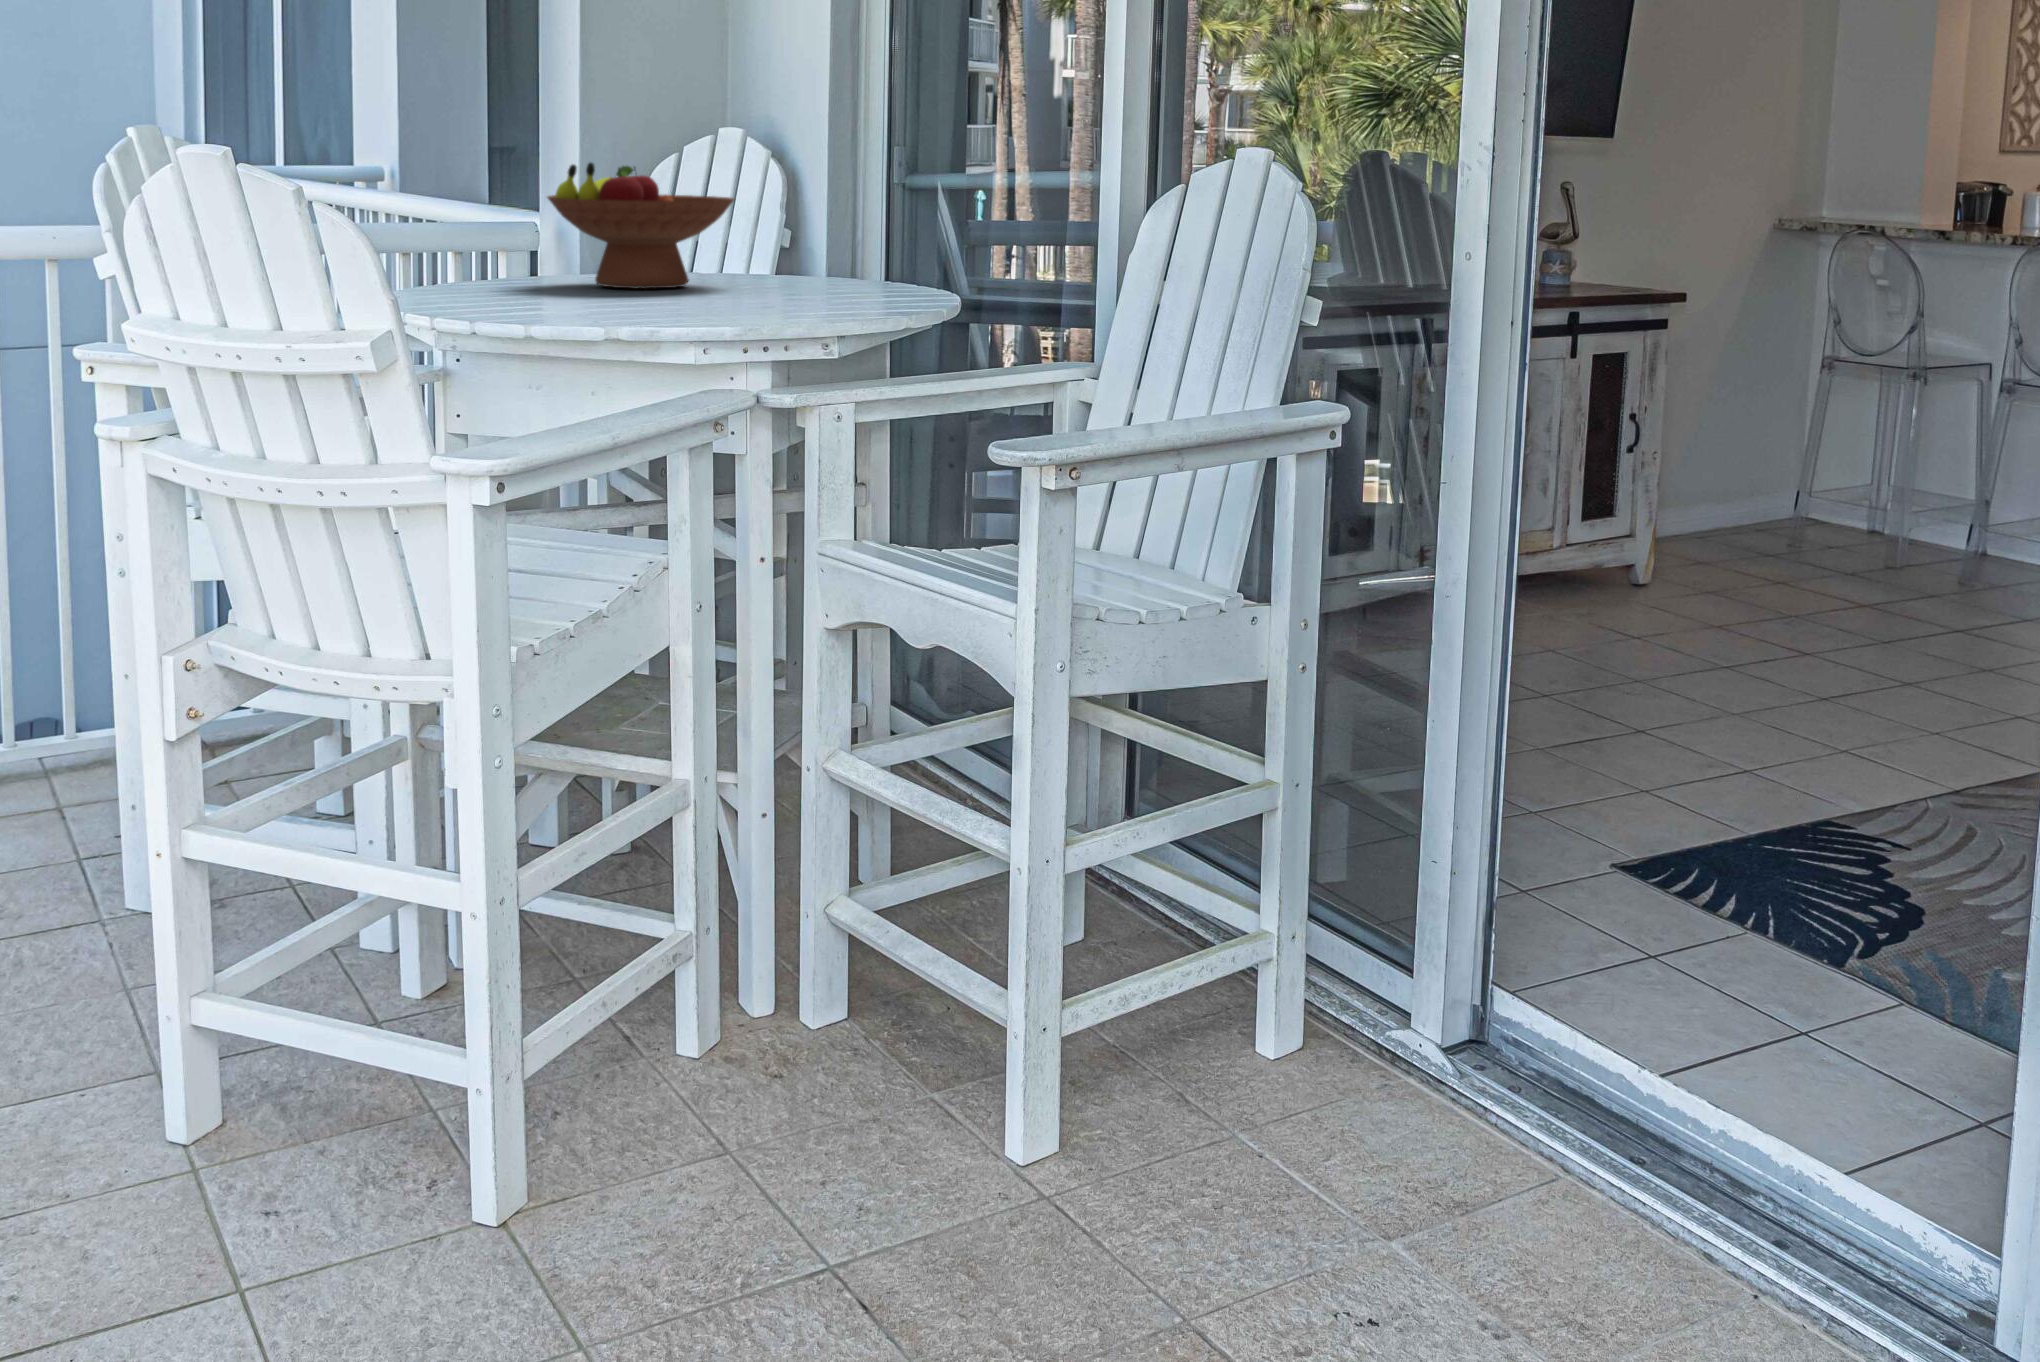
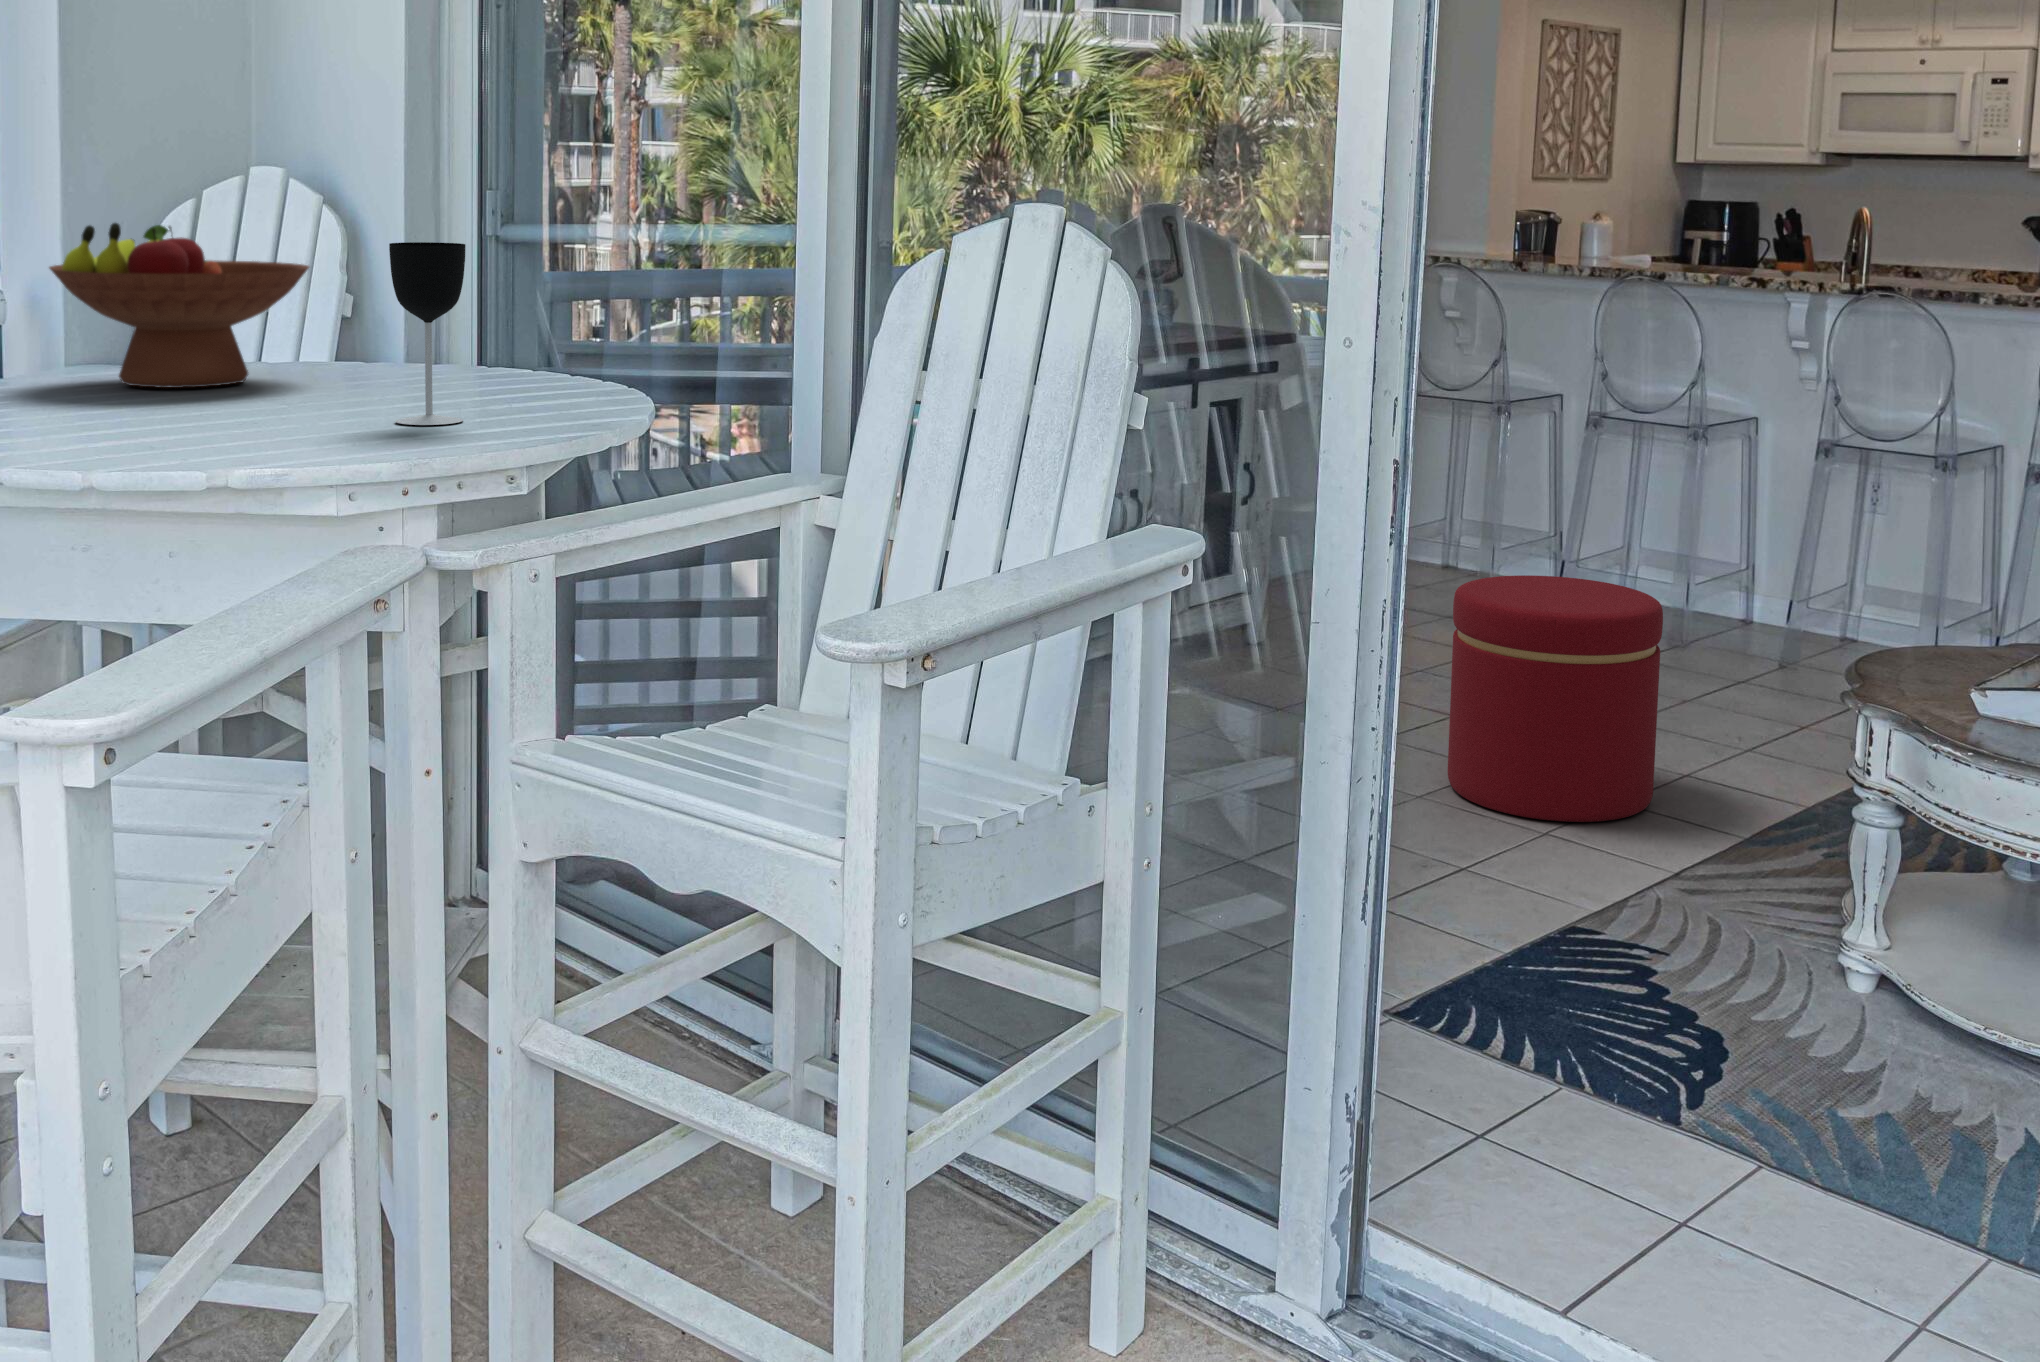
wine glass: none [764,176,820,312] -> present [389,242,465,425]
ottoman: none [1761,514,1972,740] -> present [1448,575,1663,822]

